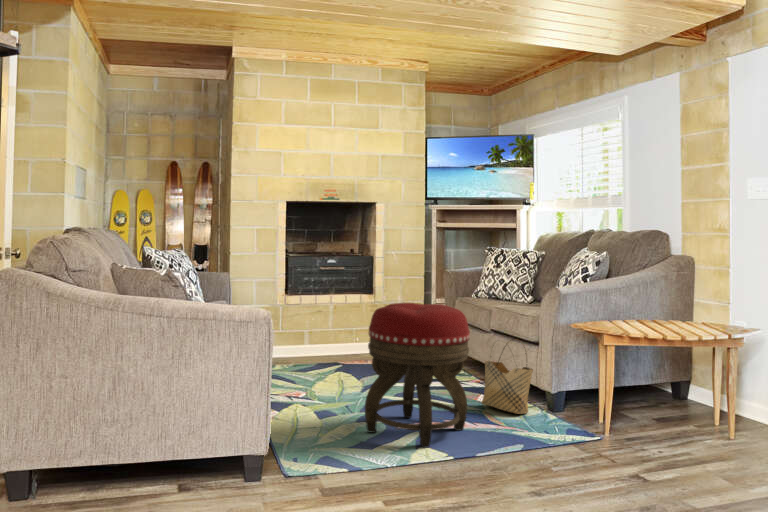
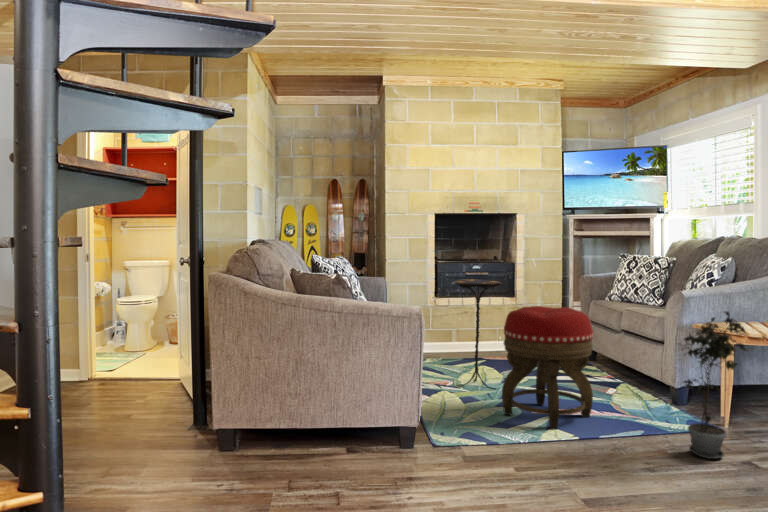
side table: none [308,271,365,401] -> present [455,279,502,387]
potted plant: none [563,307,641,475] -> present [684,311,746,459]
woven basket: present [482,339,533,414] -> none [609,339,657,406]

